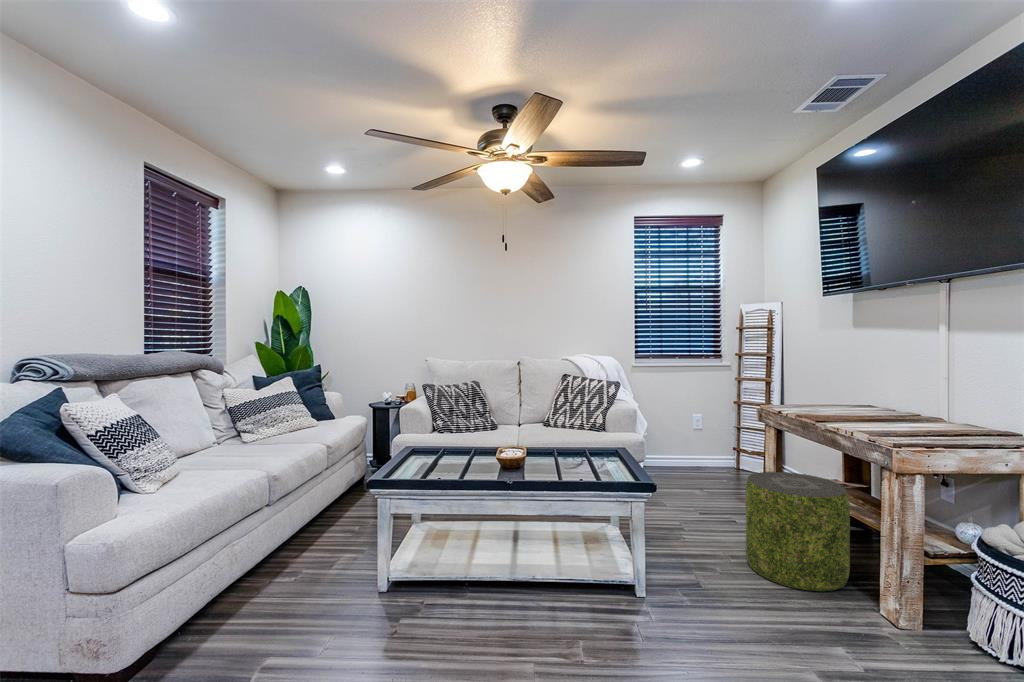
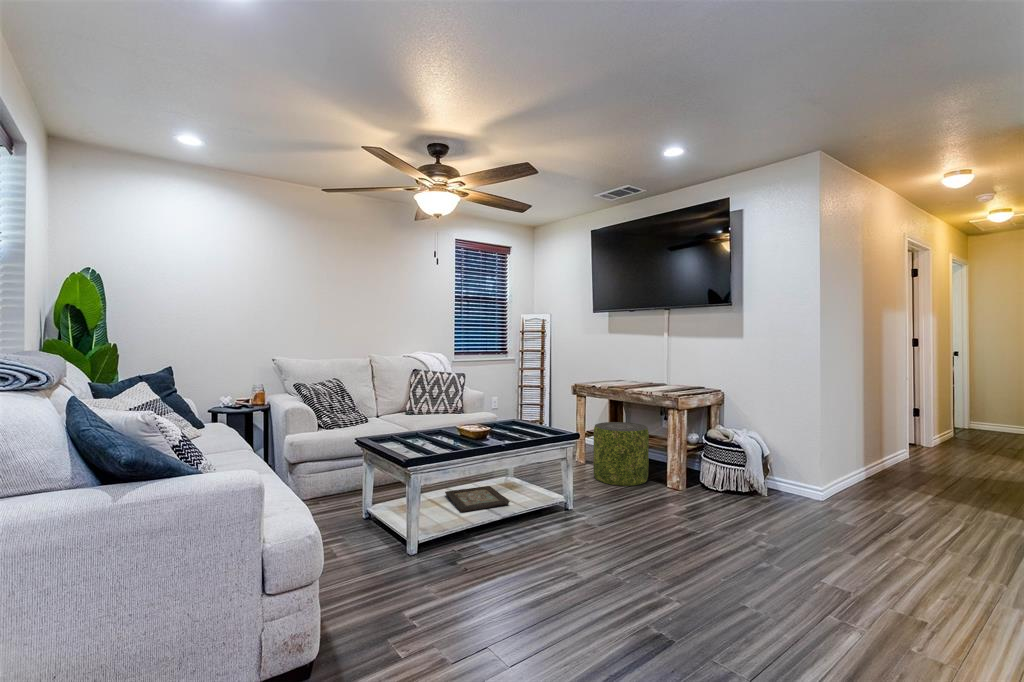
decorative tray: none [482,525,562,562] -> present [445,486,510,512]

